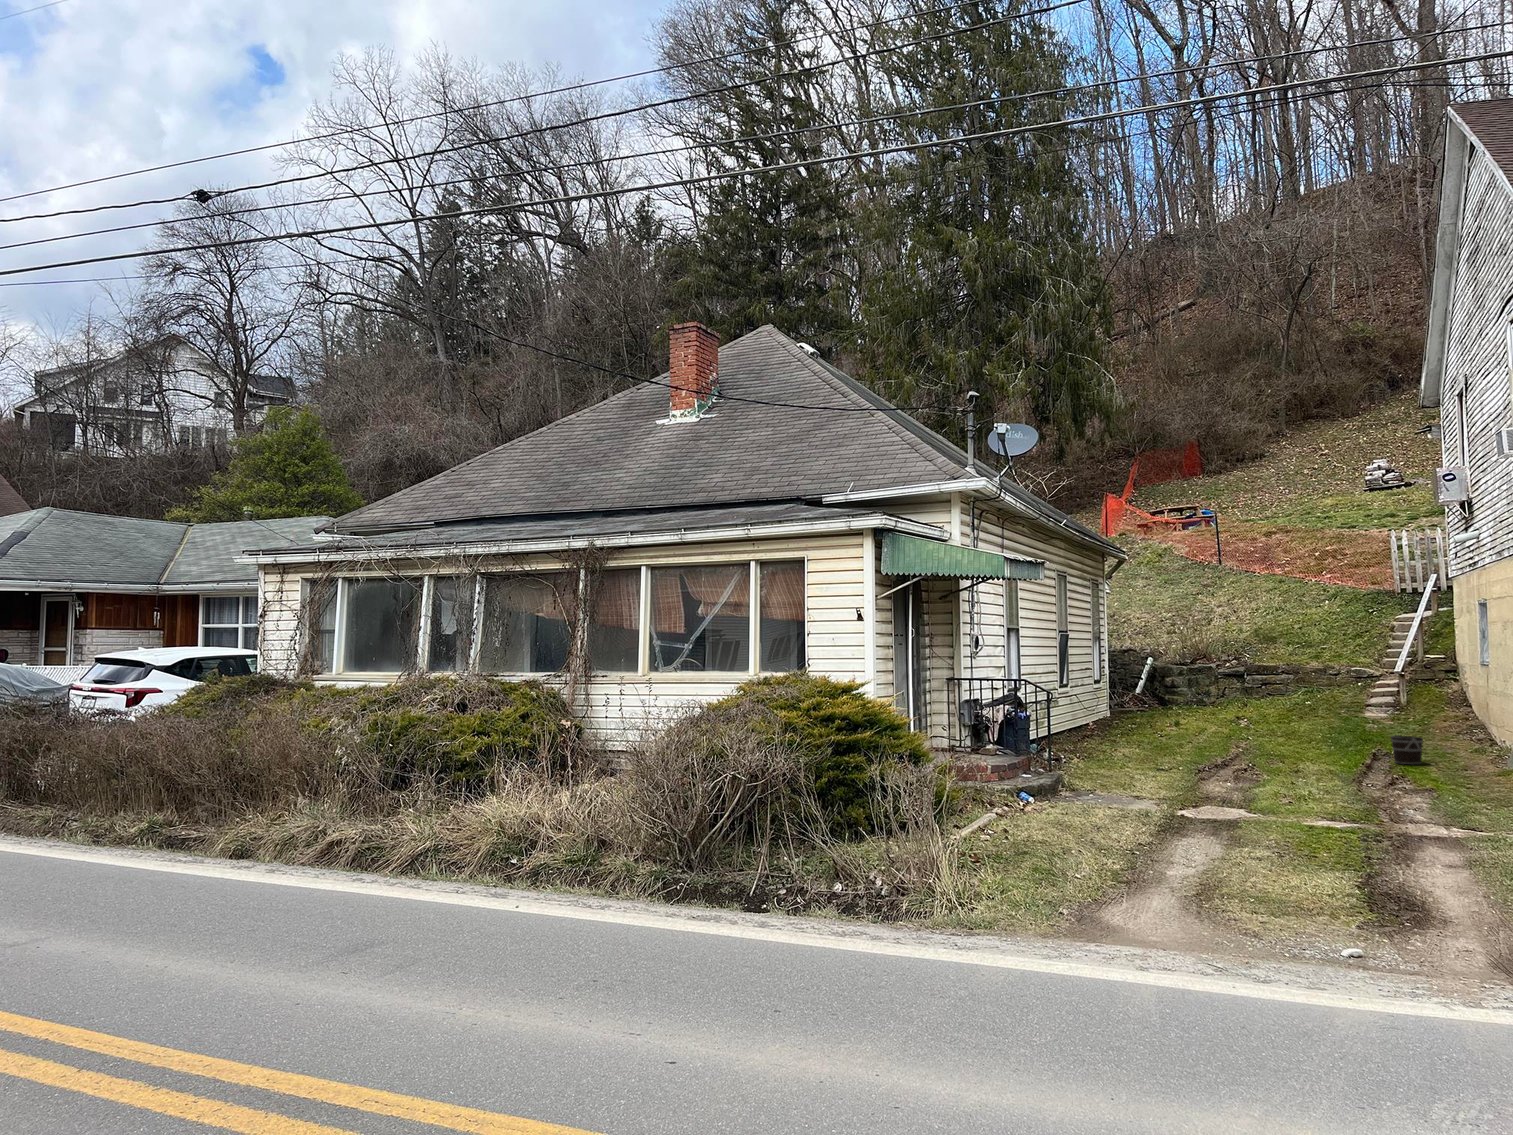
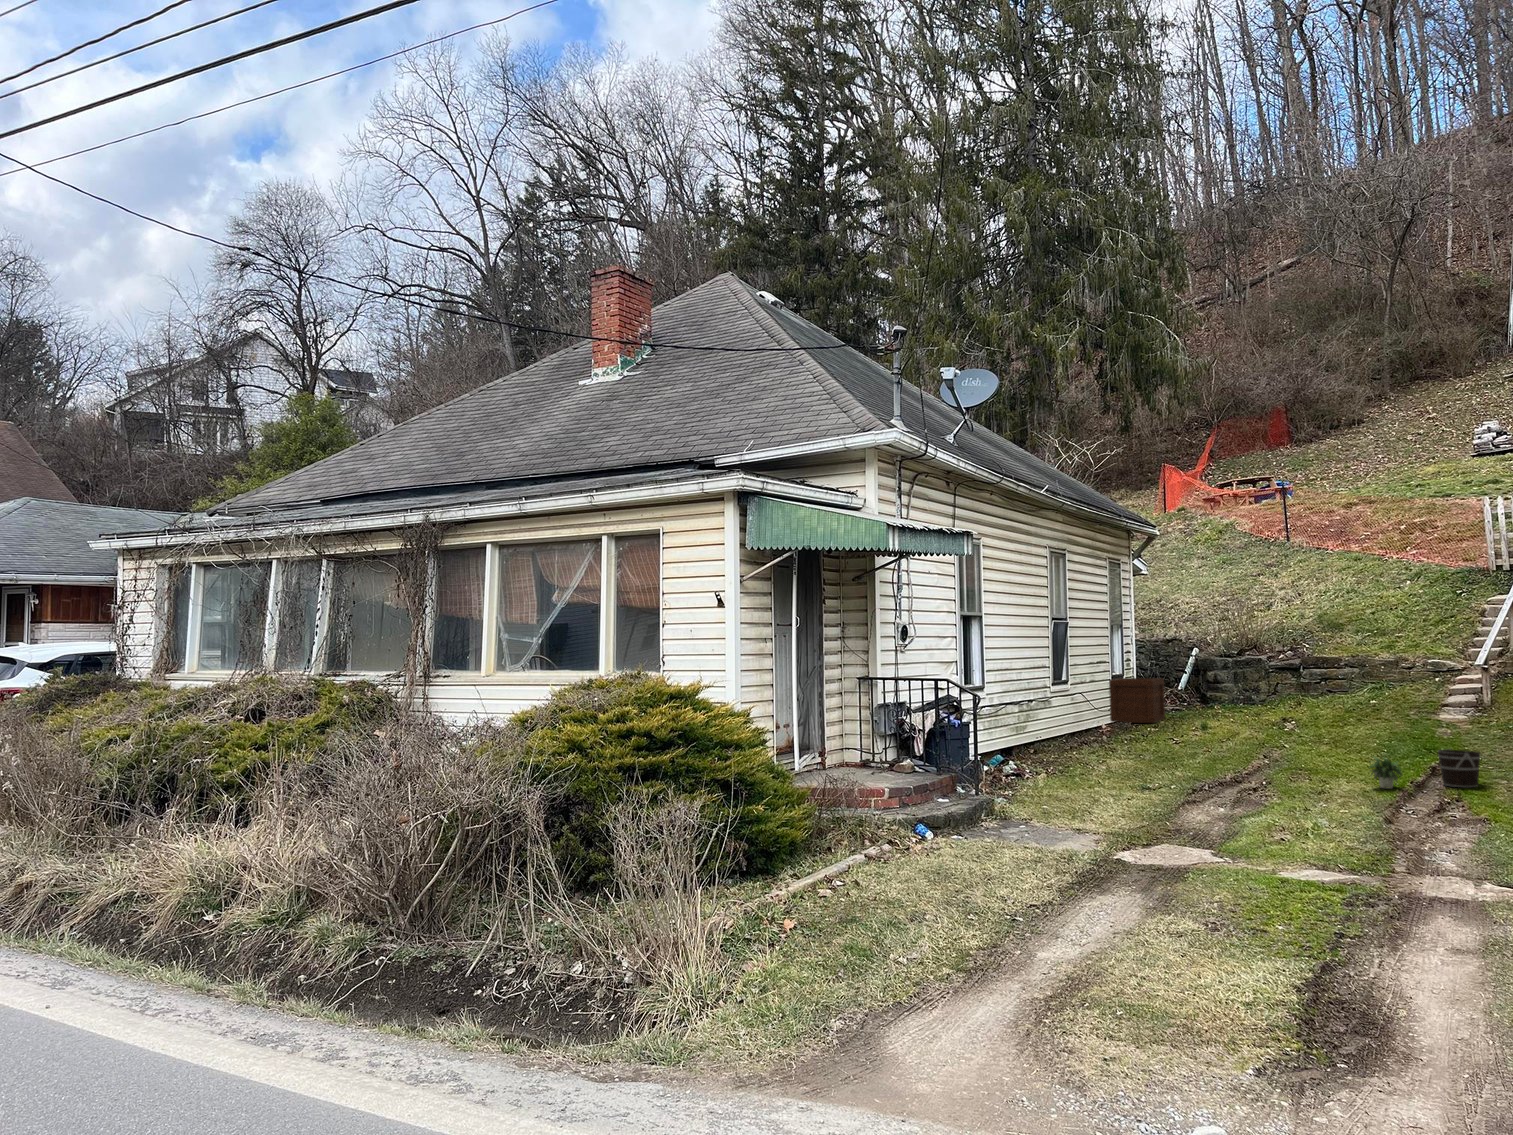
wooden crate: none [1096,680,1141,718] -> present [1109,678,1165,723]
potted plant: none [1339,741,1365,766] -> present [1370,757,1403,788]

